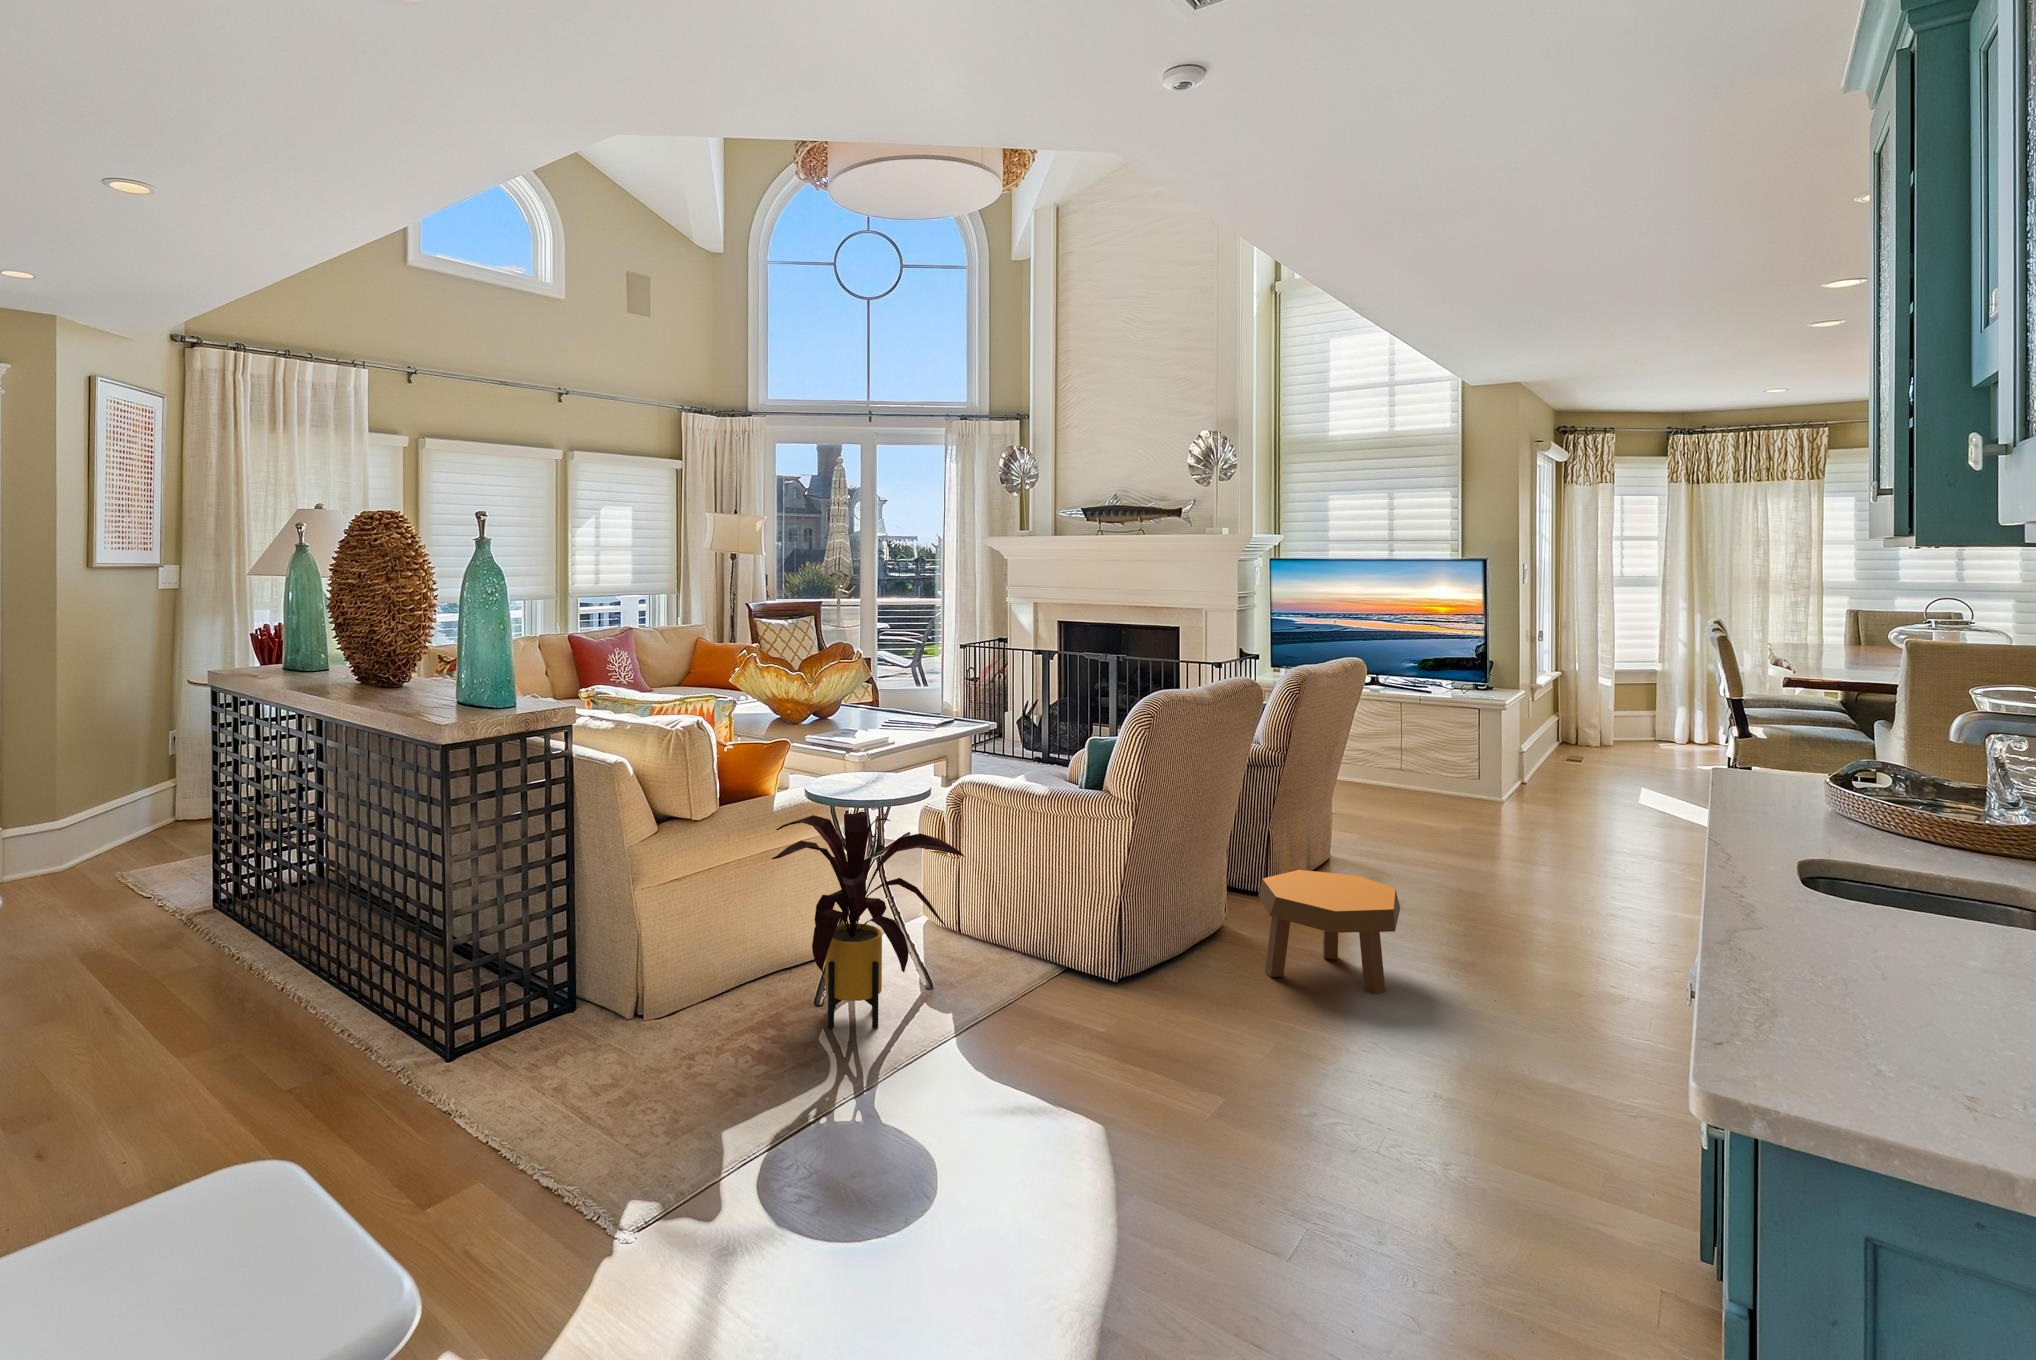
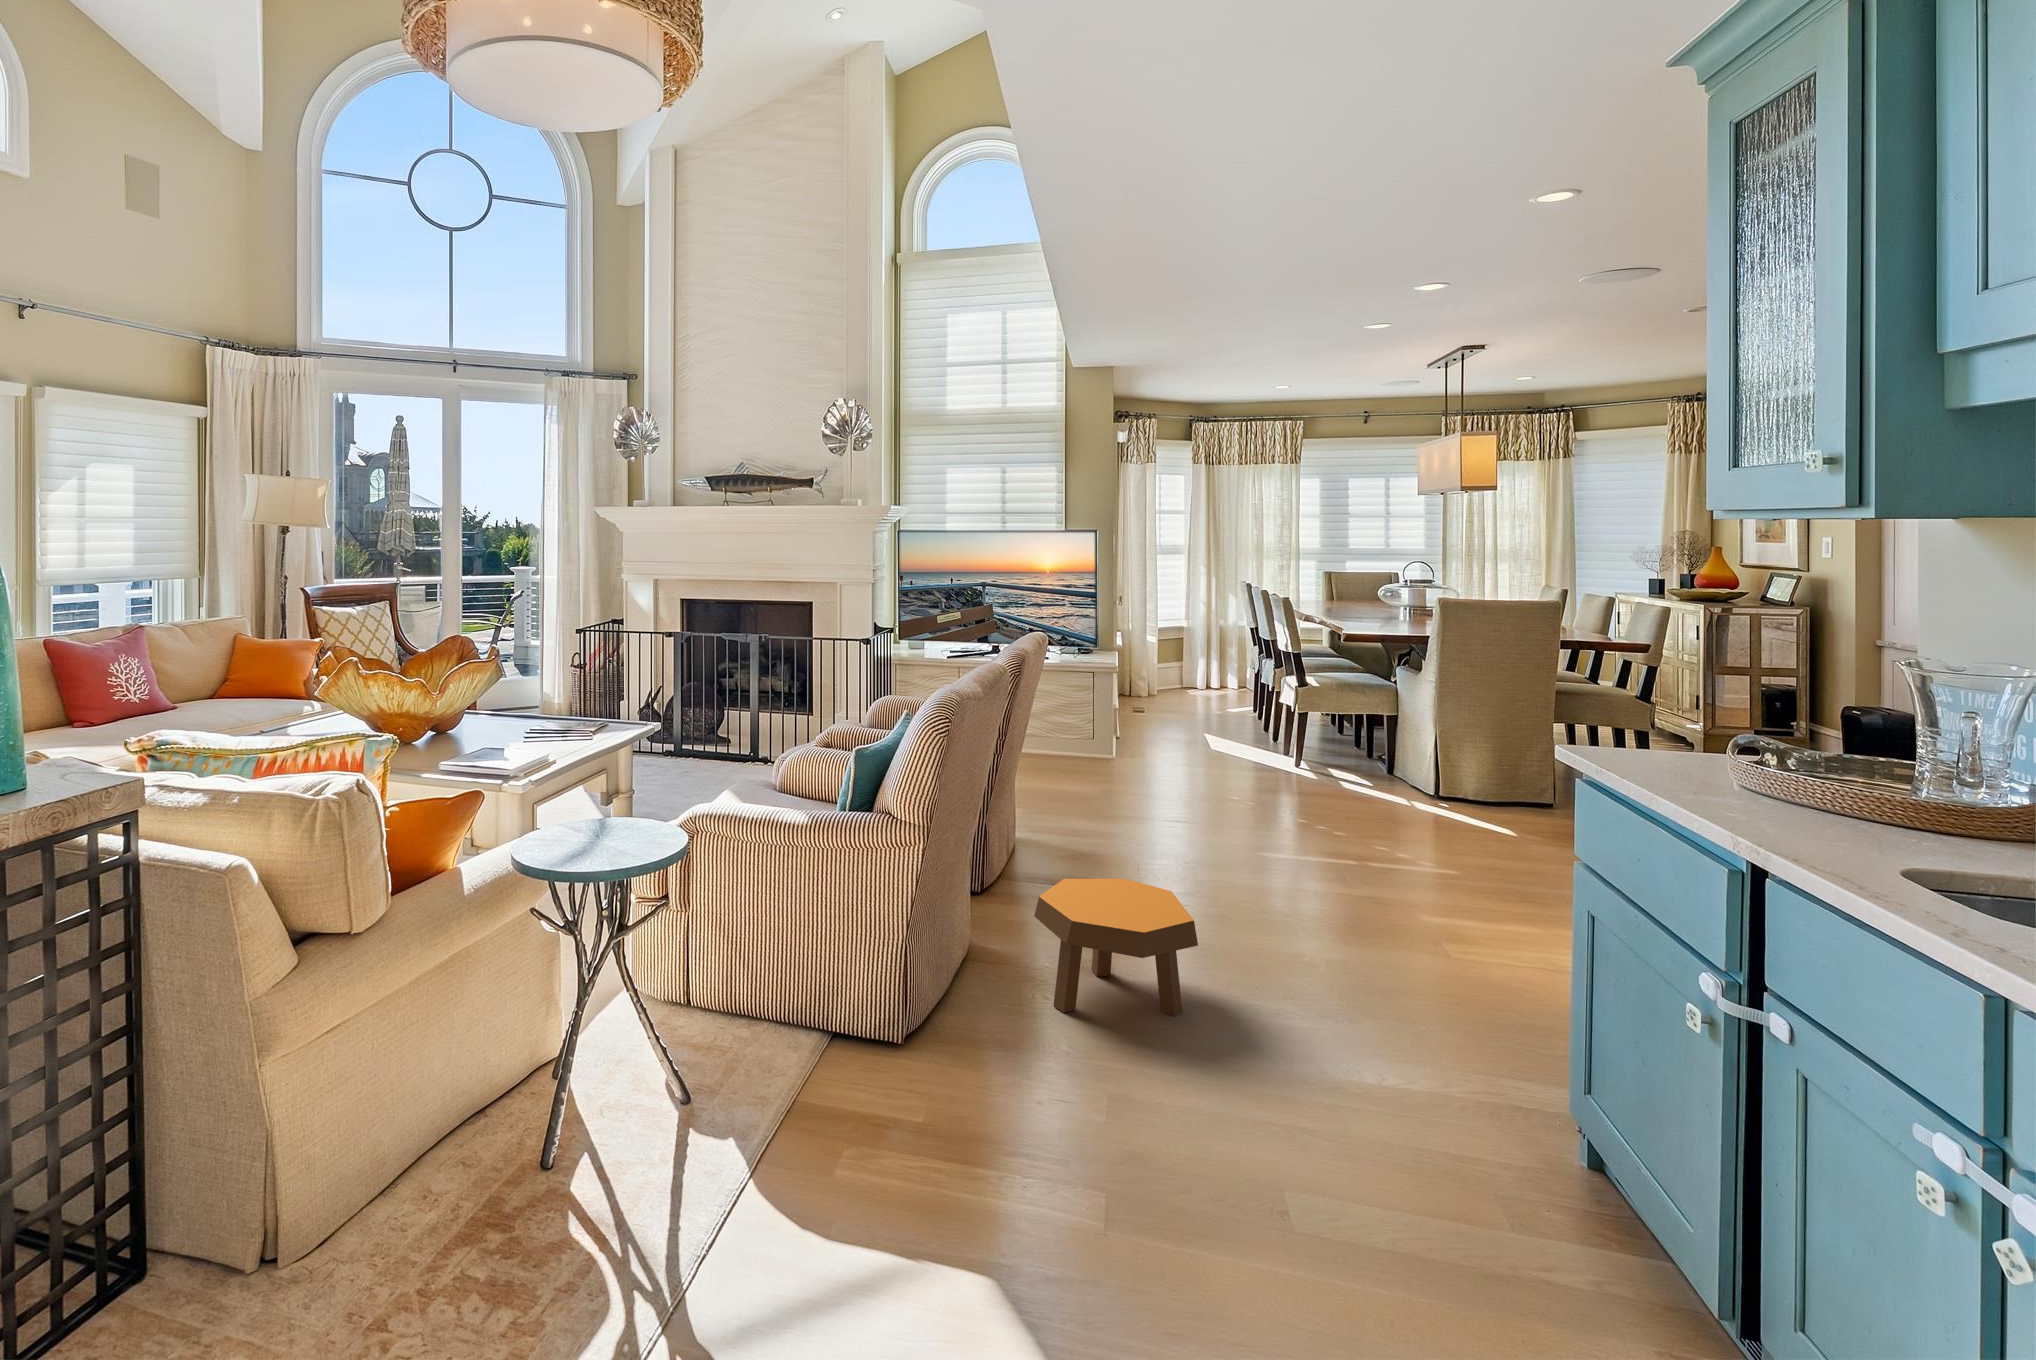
house plant: present [771,812,965,1029] -> none [473,868,775,1219]

